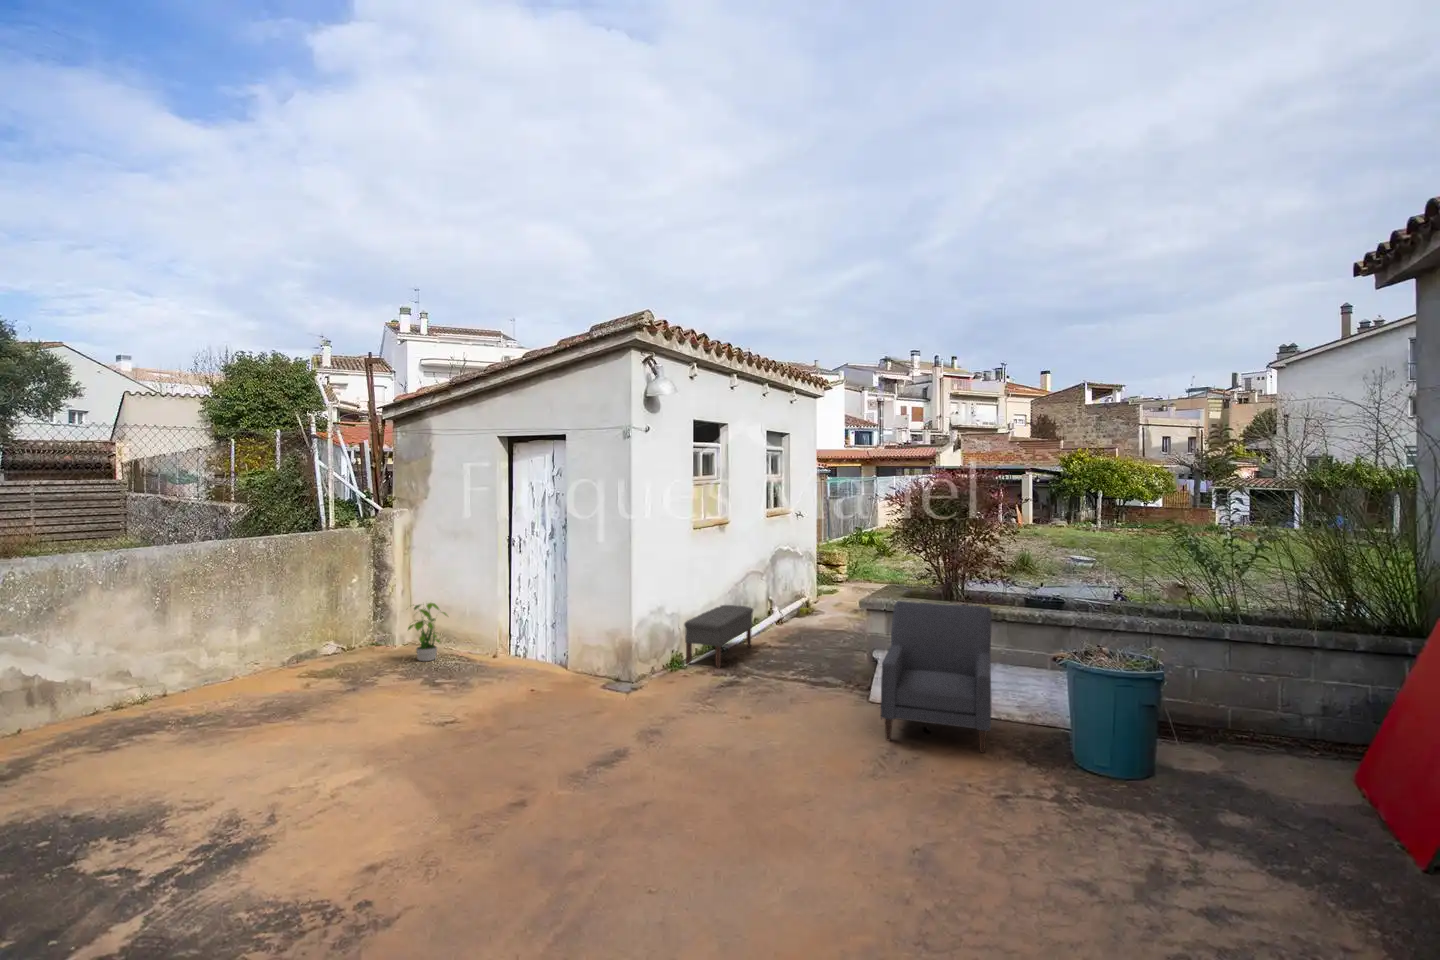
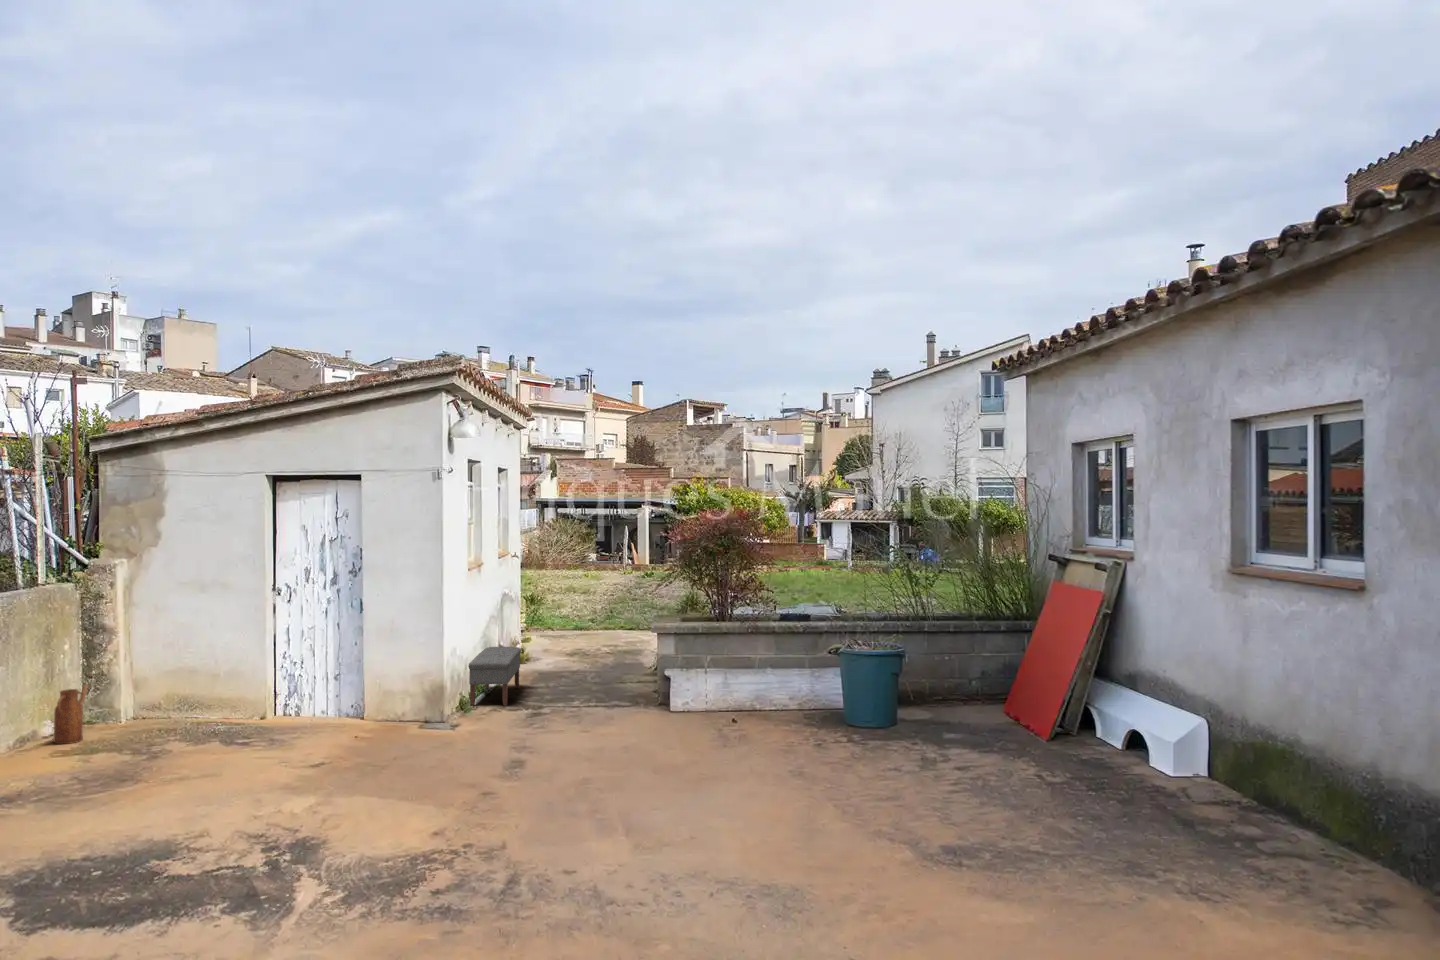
chair: present [881,601,992,753] -> none [687,621,779,735]
potted plant: present [408,603,447,661] -> none [146,663,196,733]
watering can: none [335,613,371,663] -> present [54,684,88,744]

